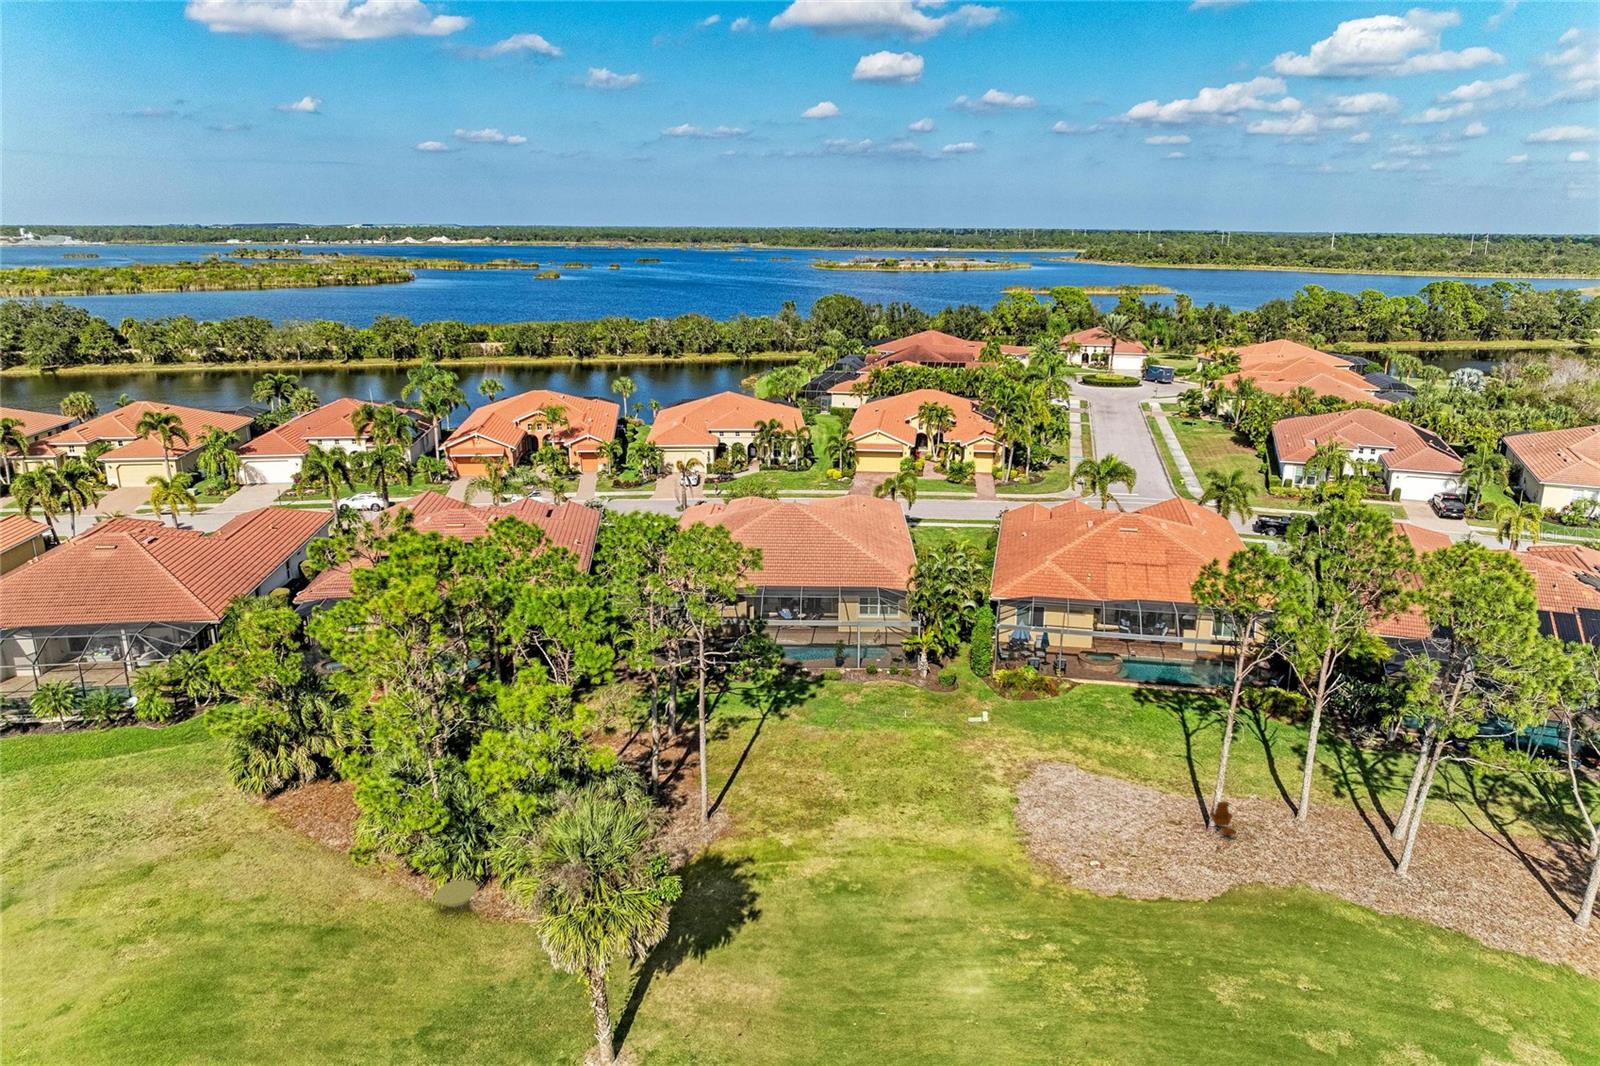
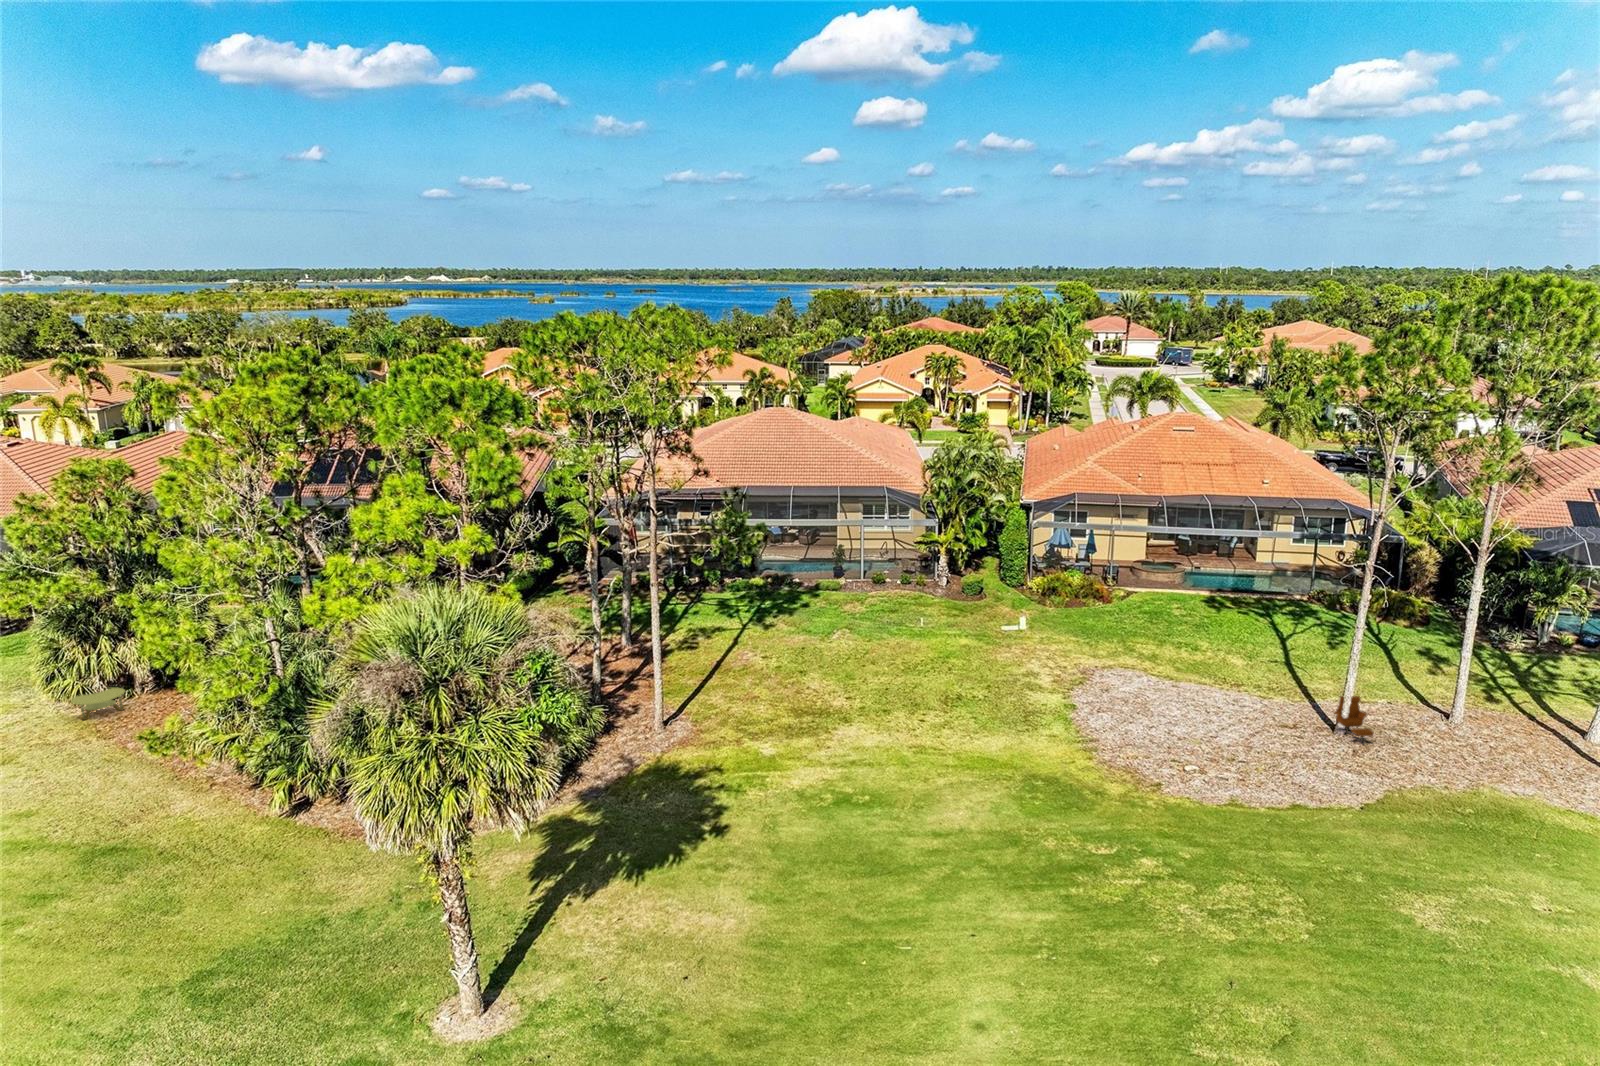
round table: present [434,880,477,913] -> present [71,688,125,720]

